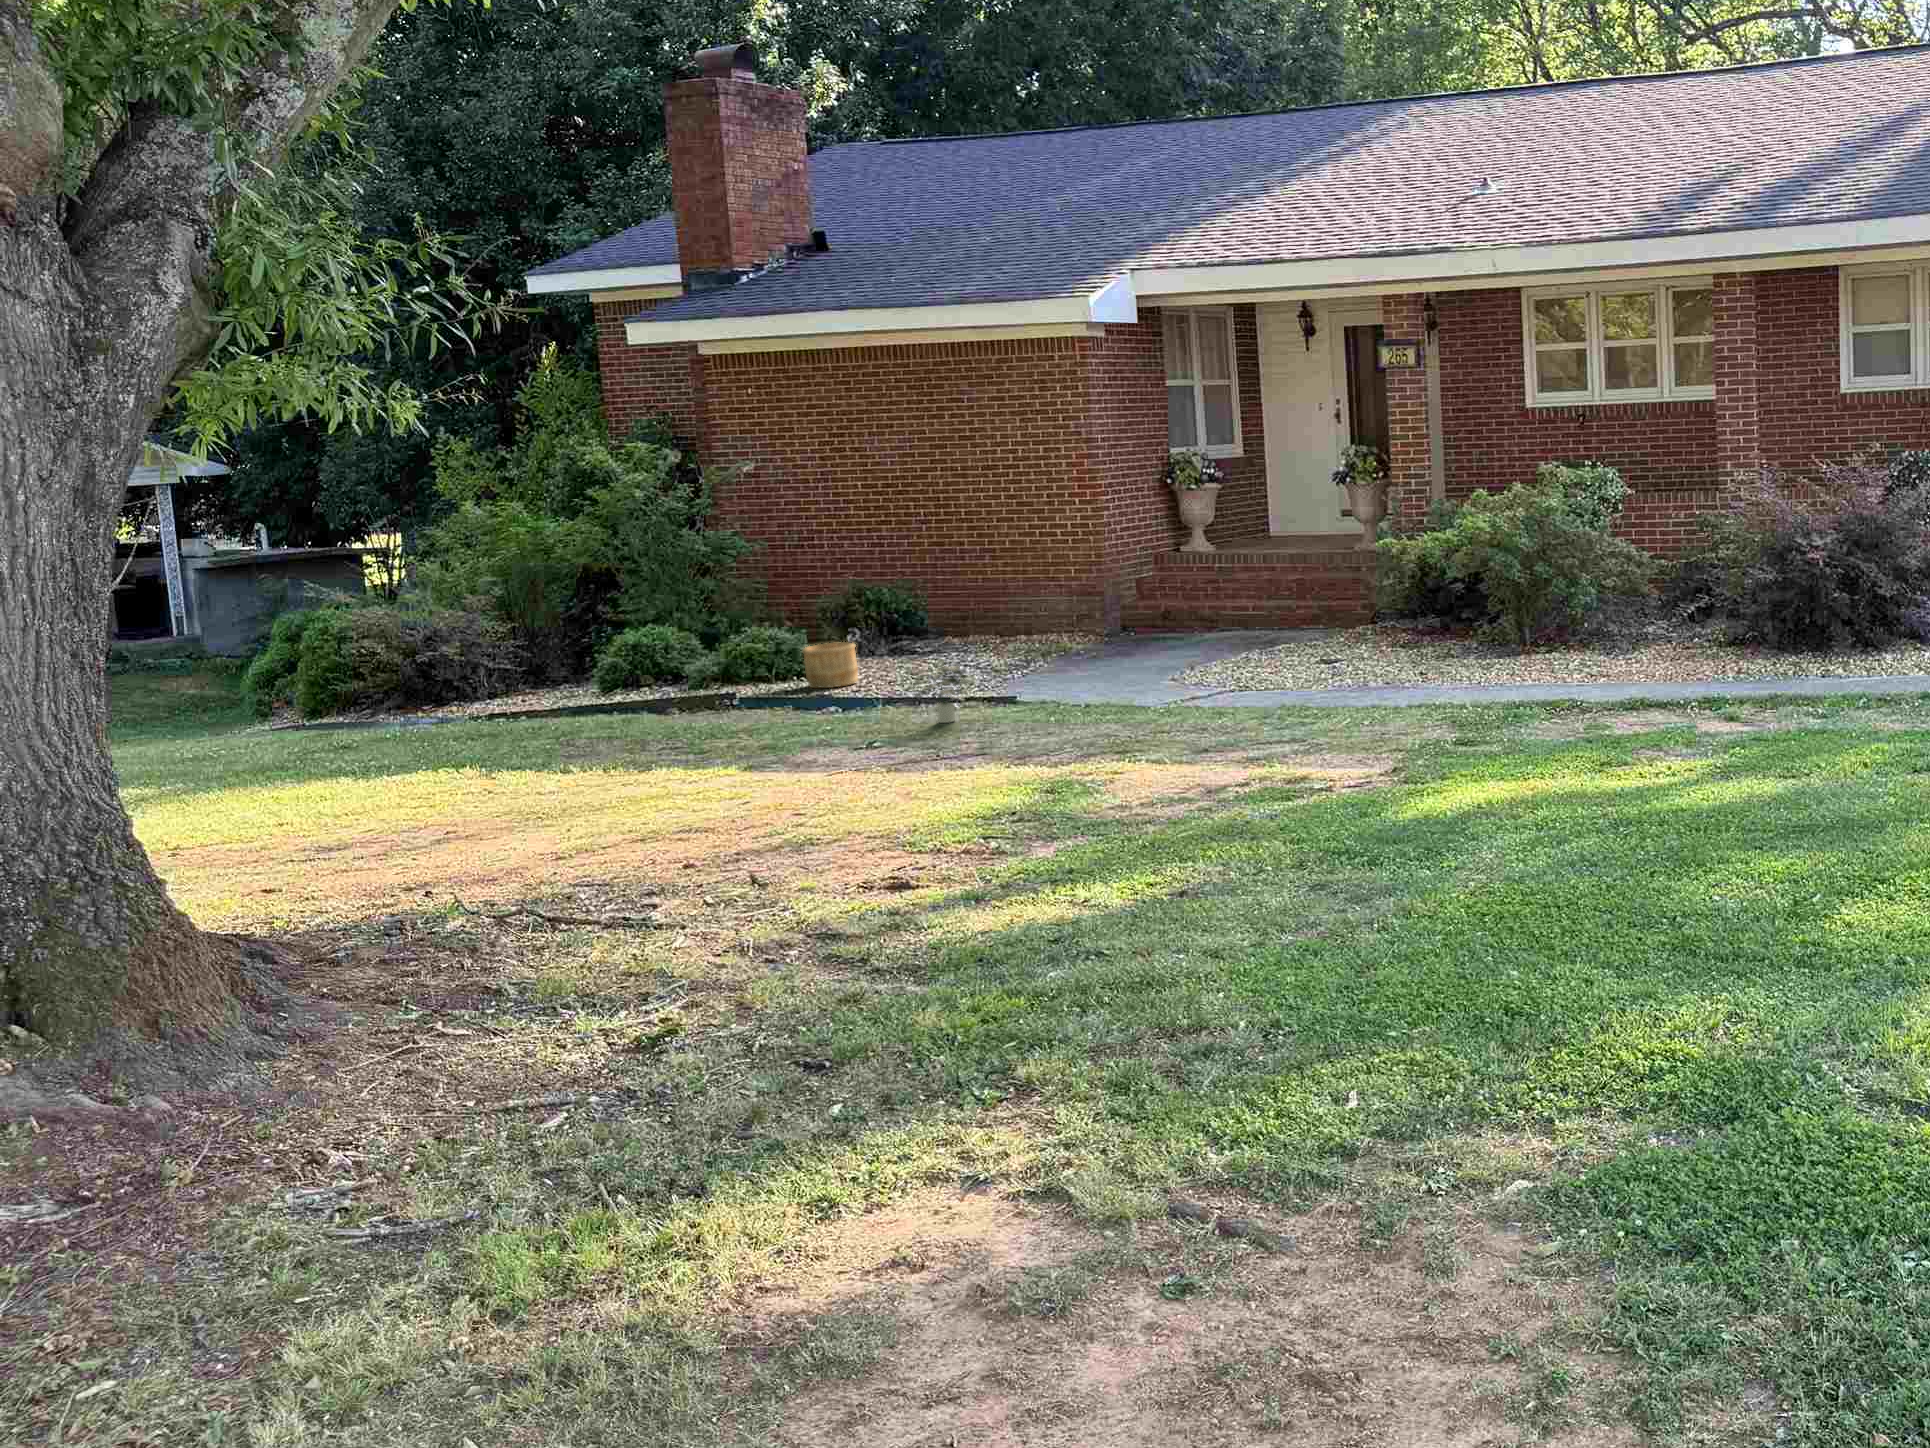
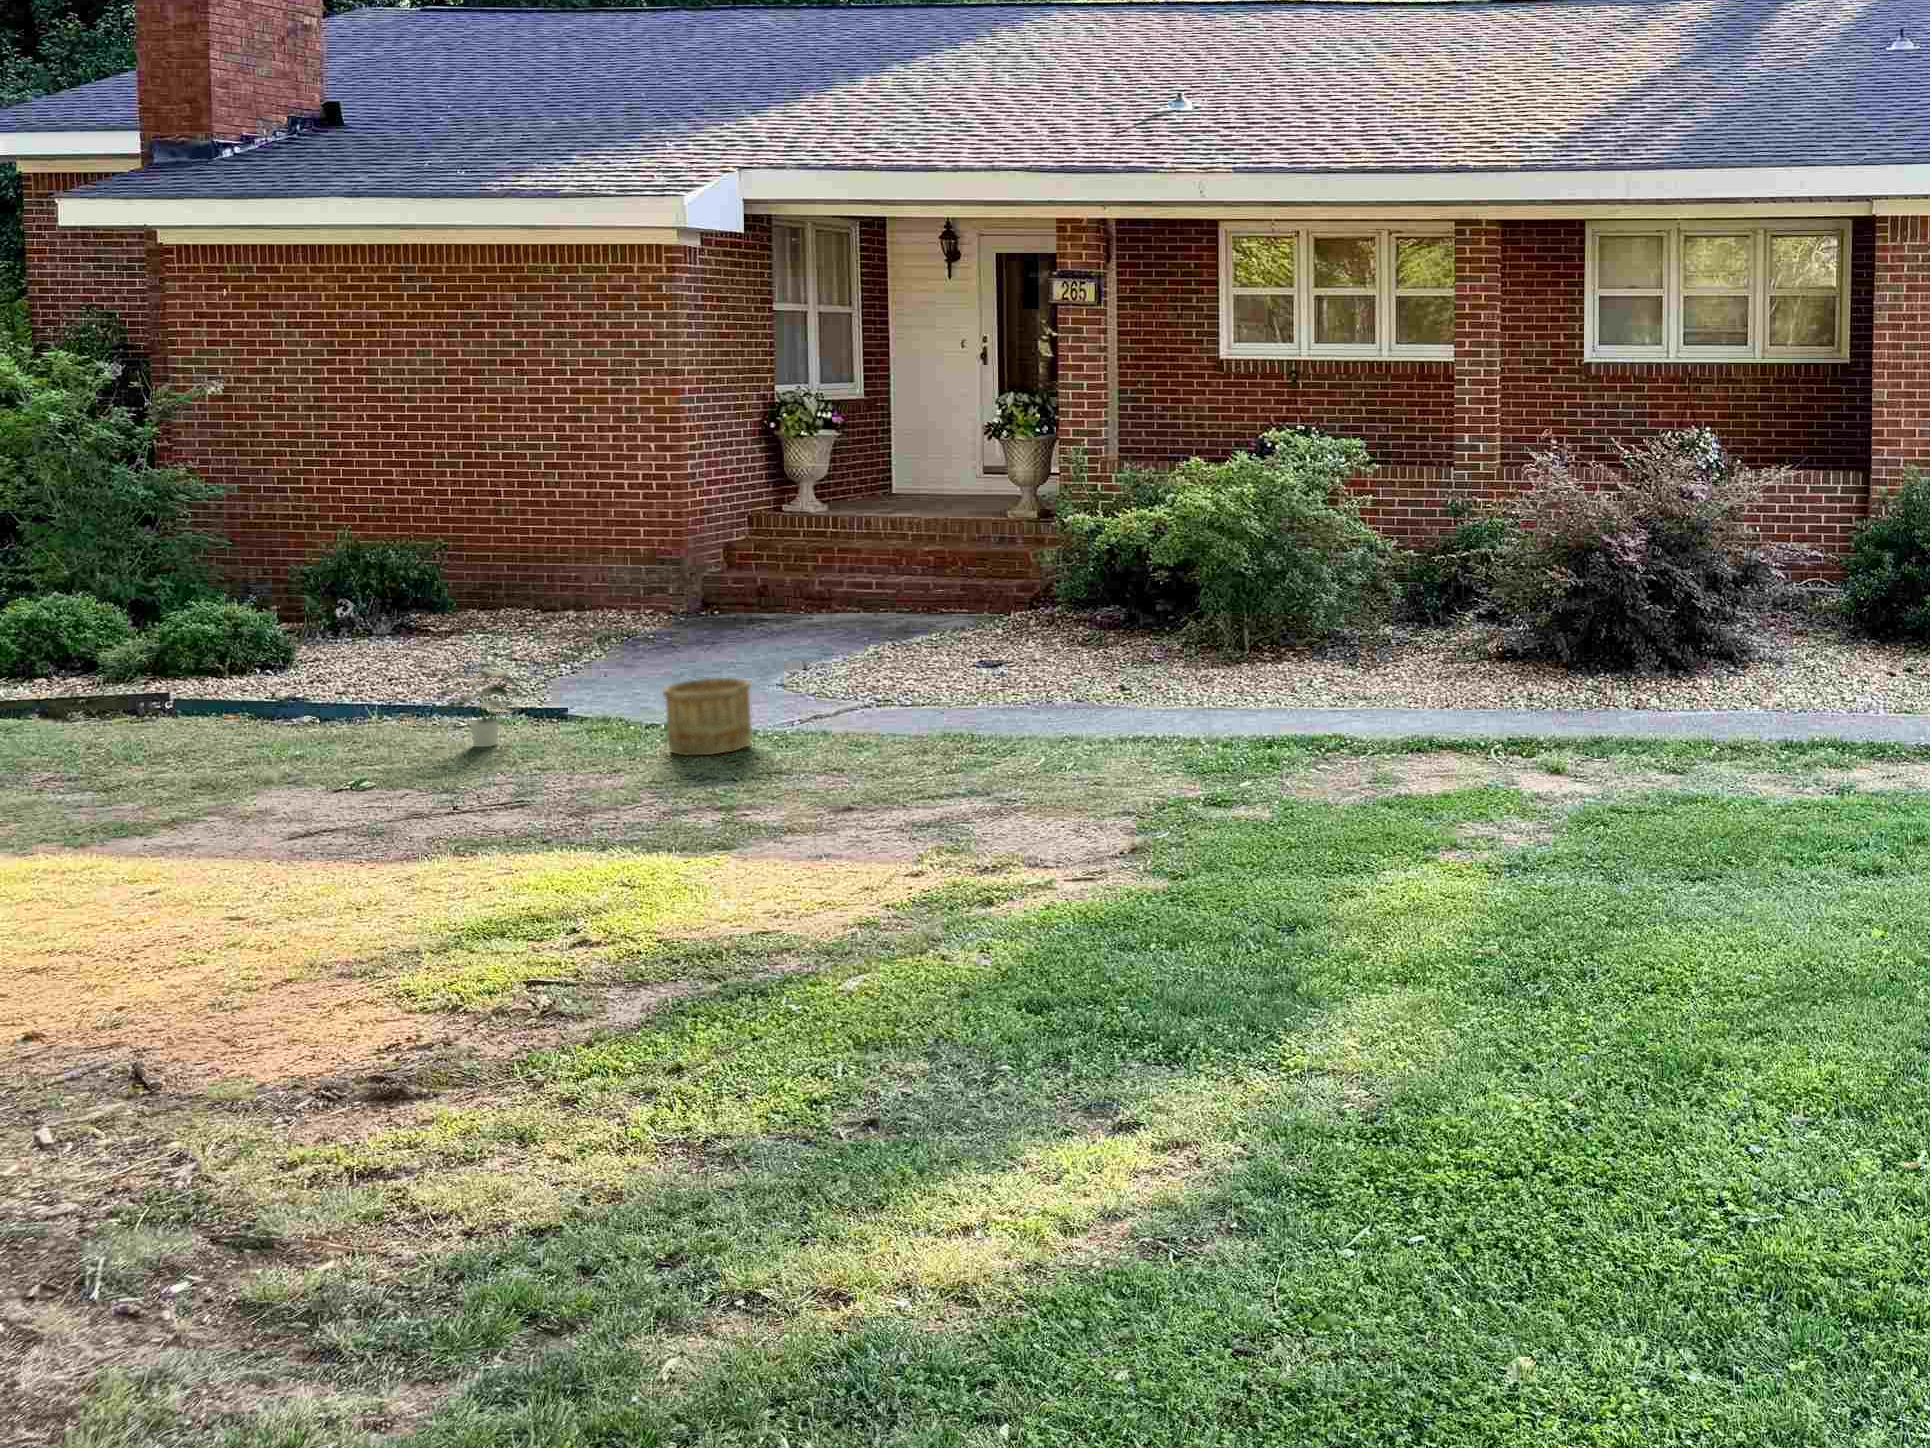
wooden bucket: present [802,642,858,688] -> present [663,678,751,755]

